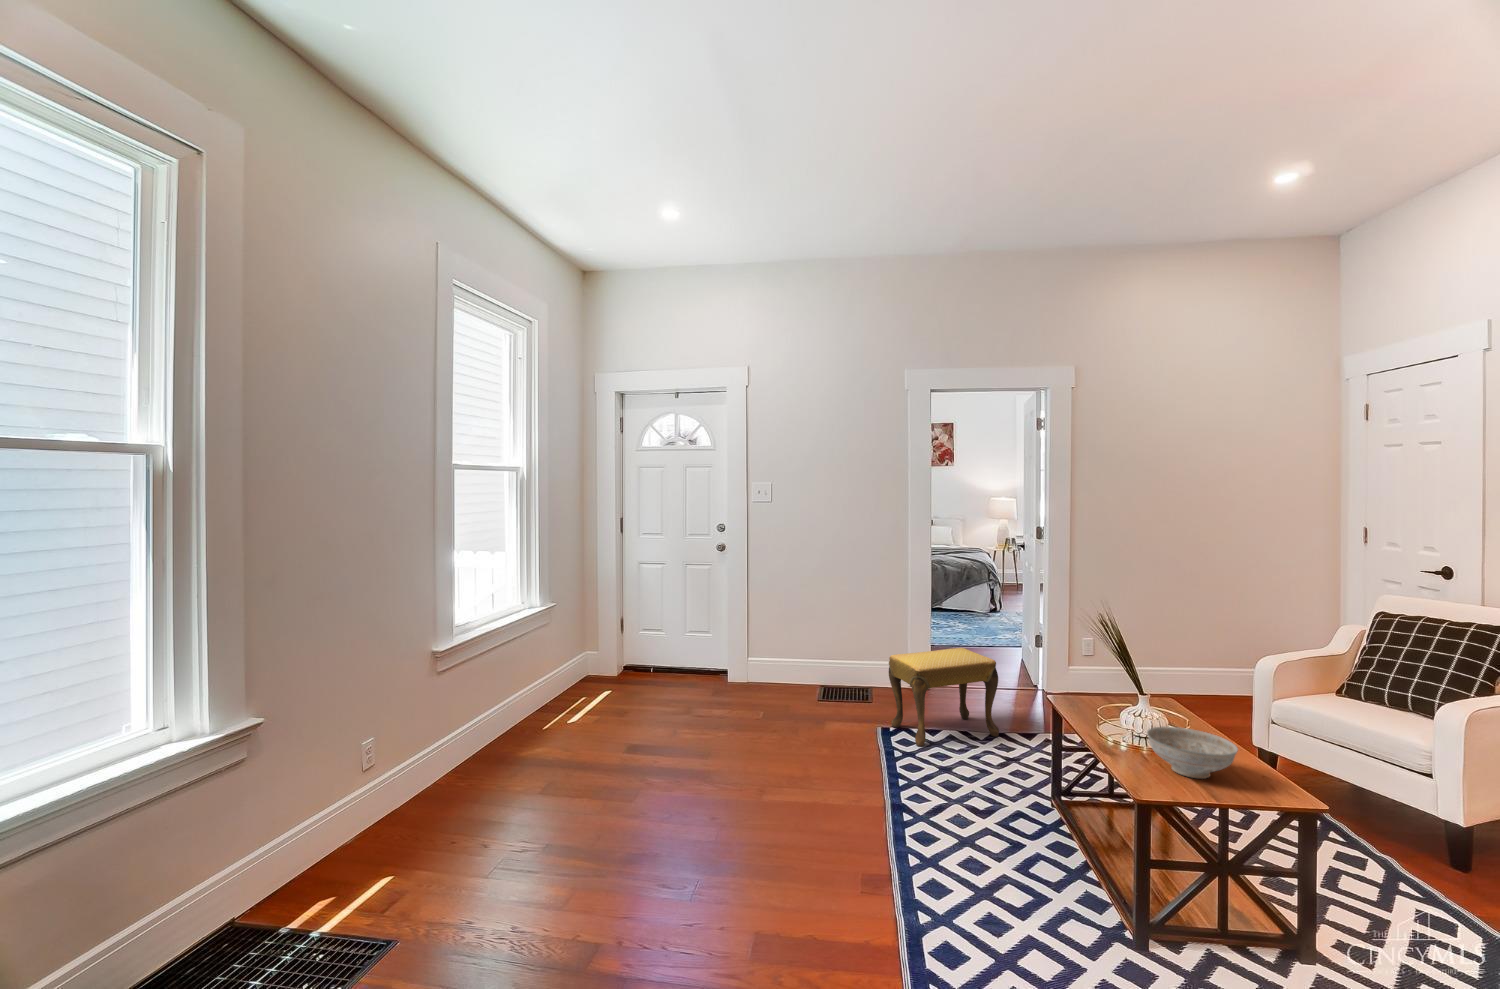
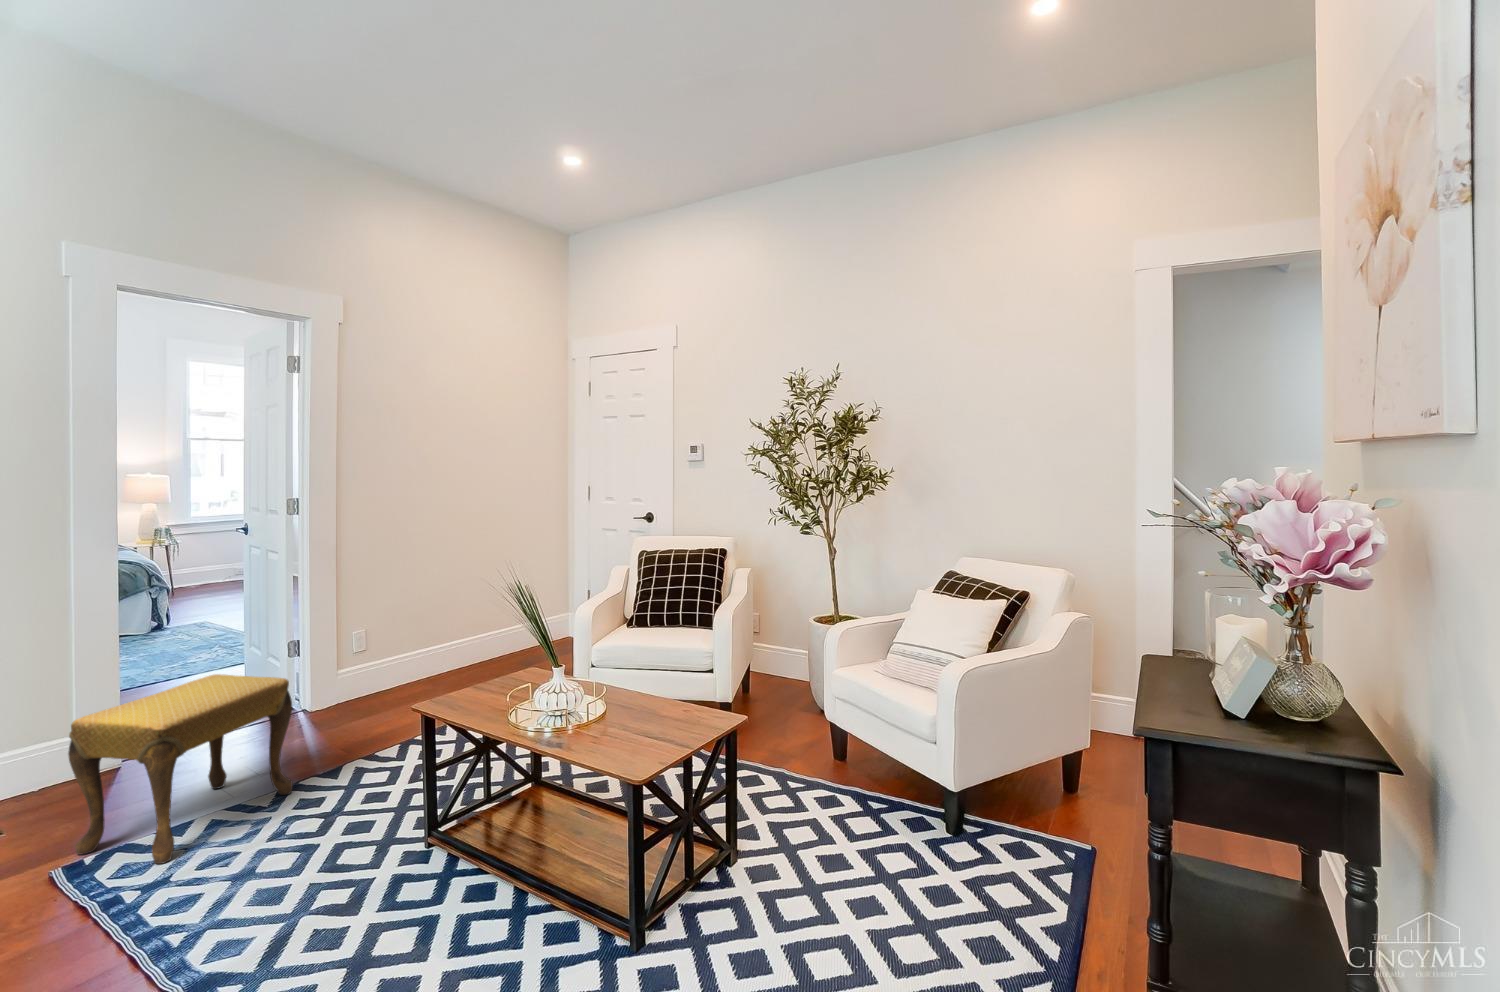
decorative bowl: present [1147,727,1238,779] -> none [598,679,682,731]

